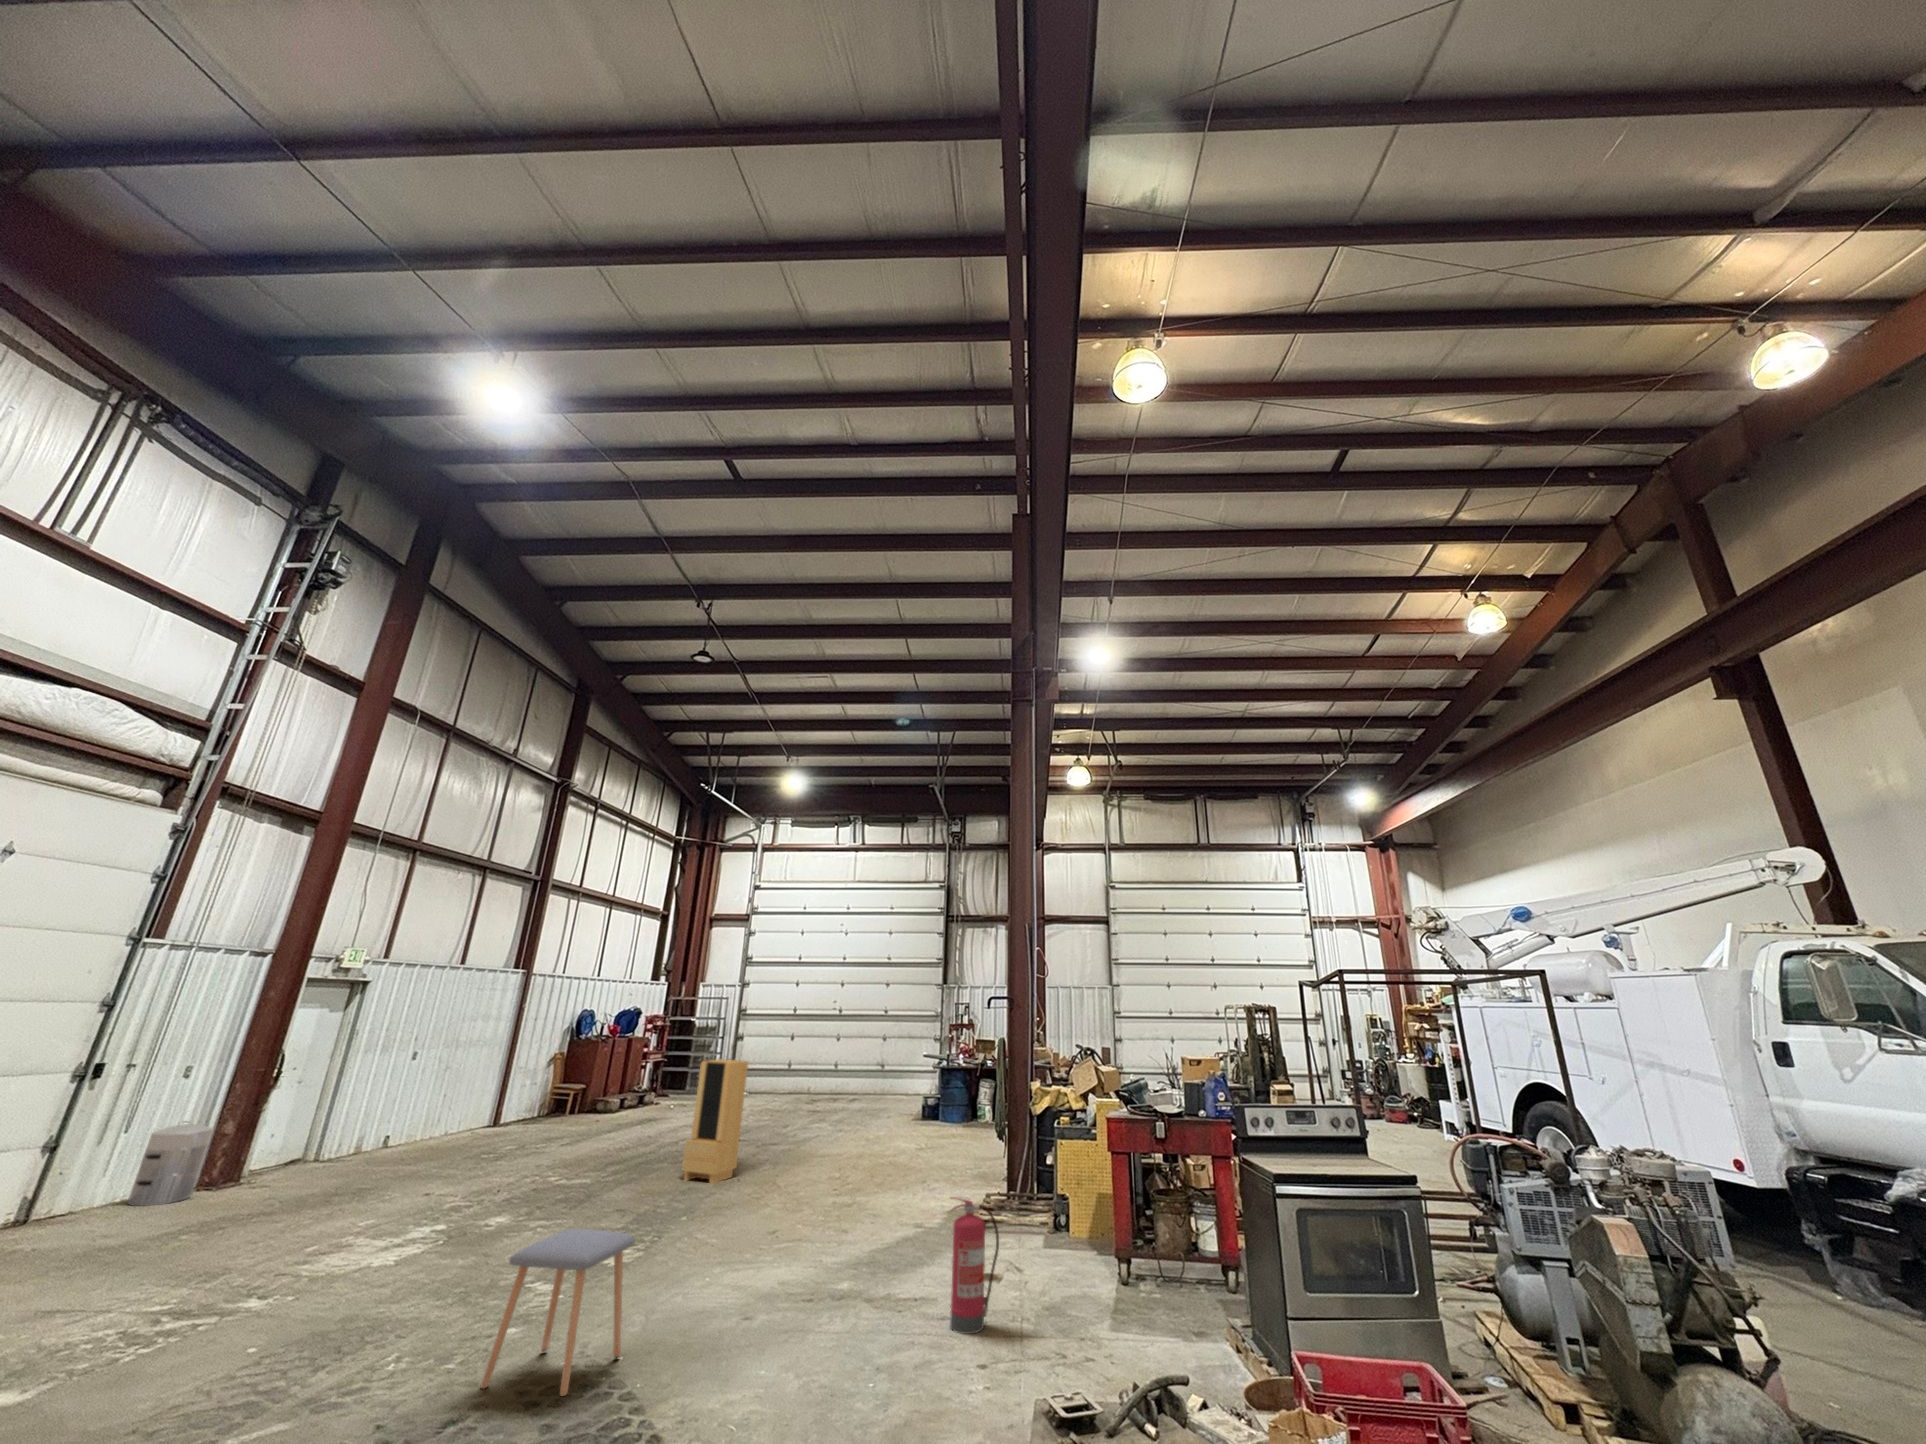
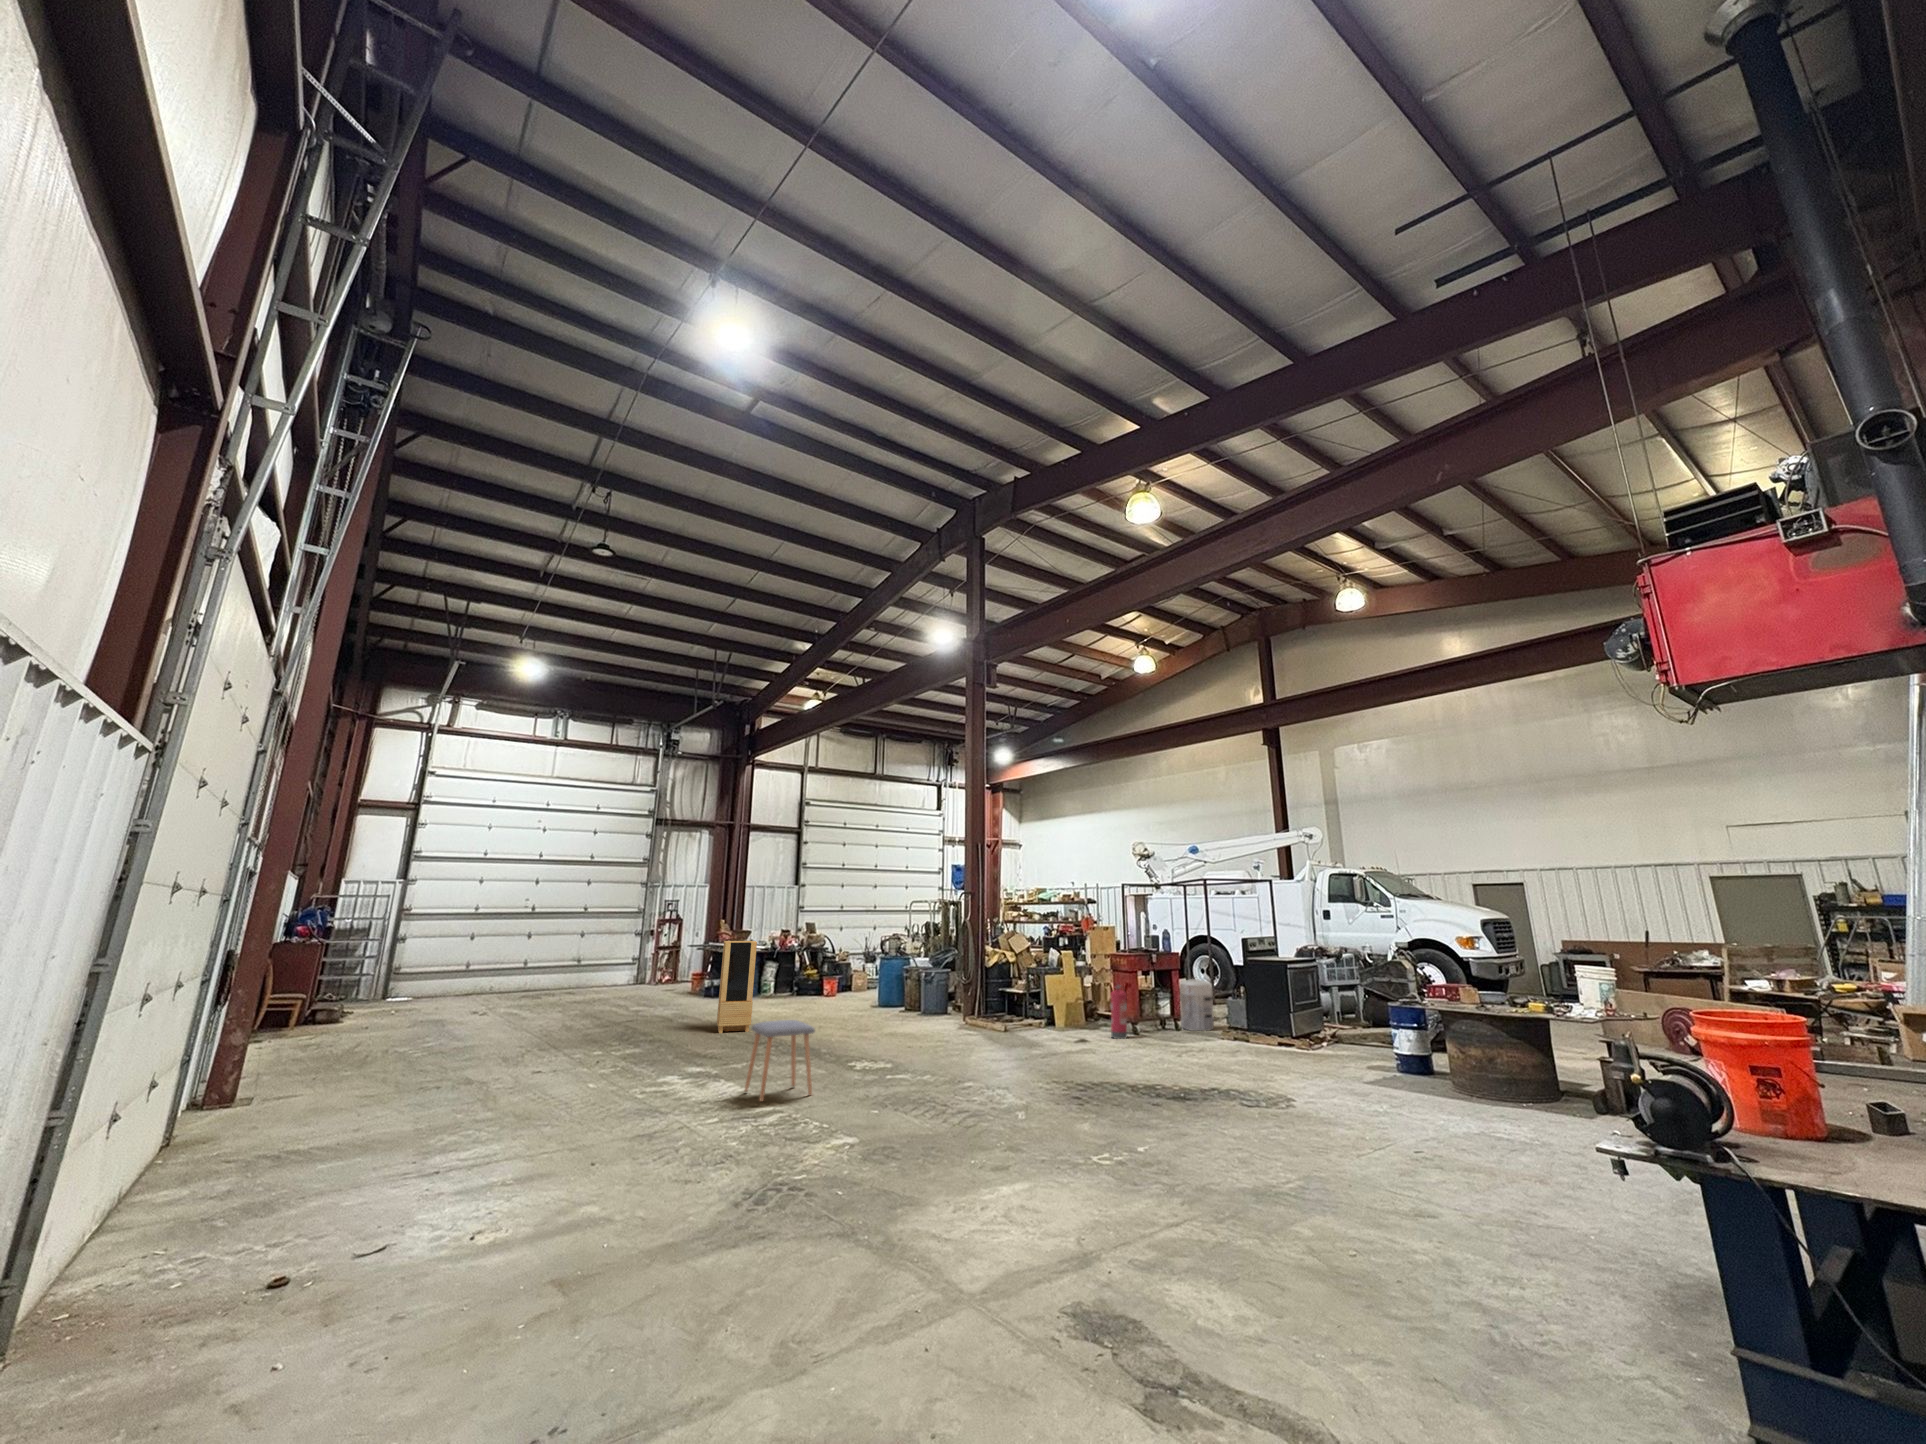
waste bin: present [128,1122,213,1206] -> present [1180,979,1214,1031]
stool: present [481,1229,635,1397] -> present [744,1020,815,1102]

